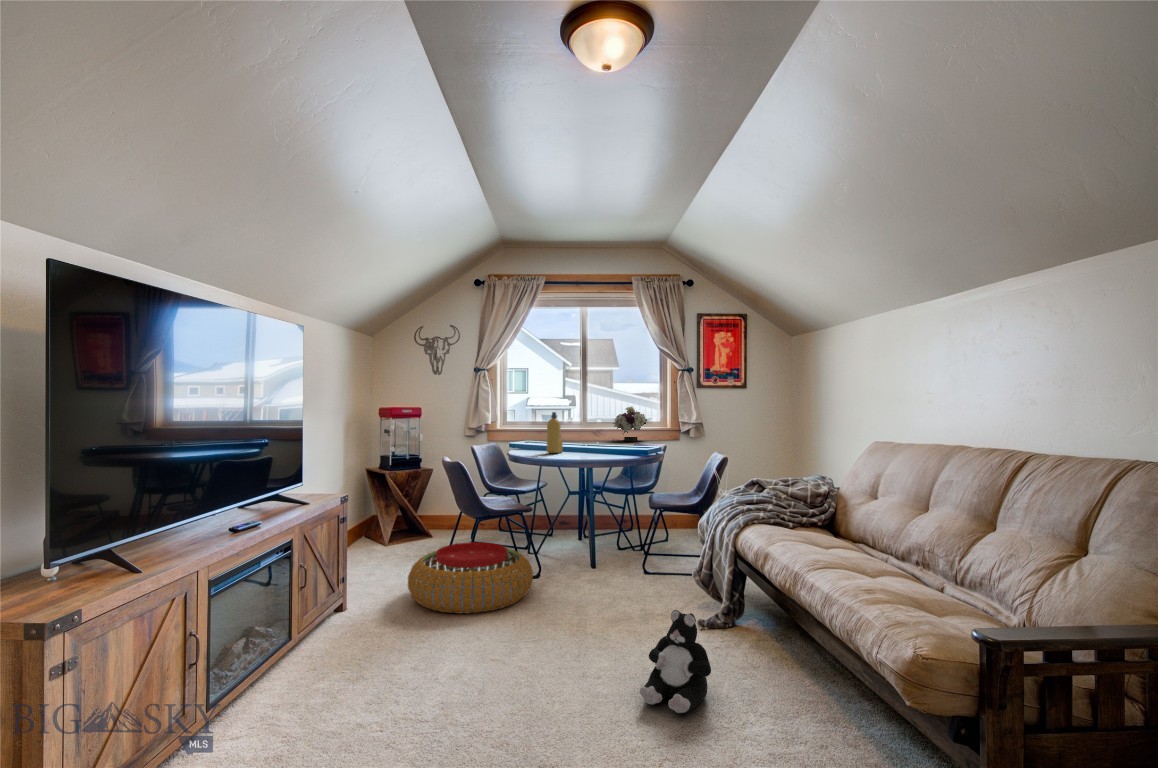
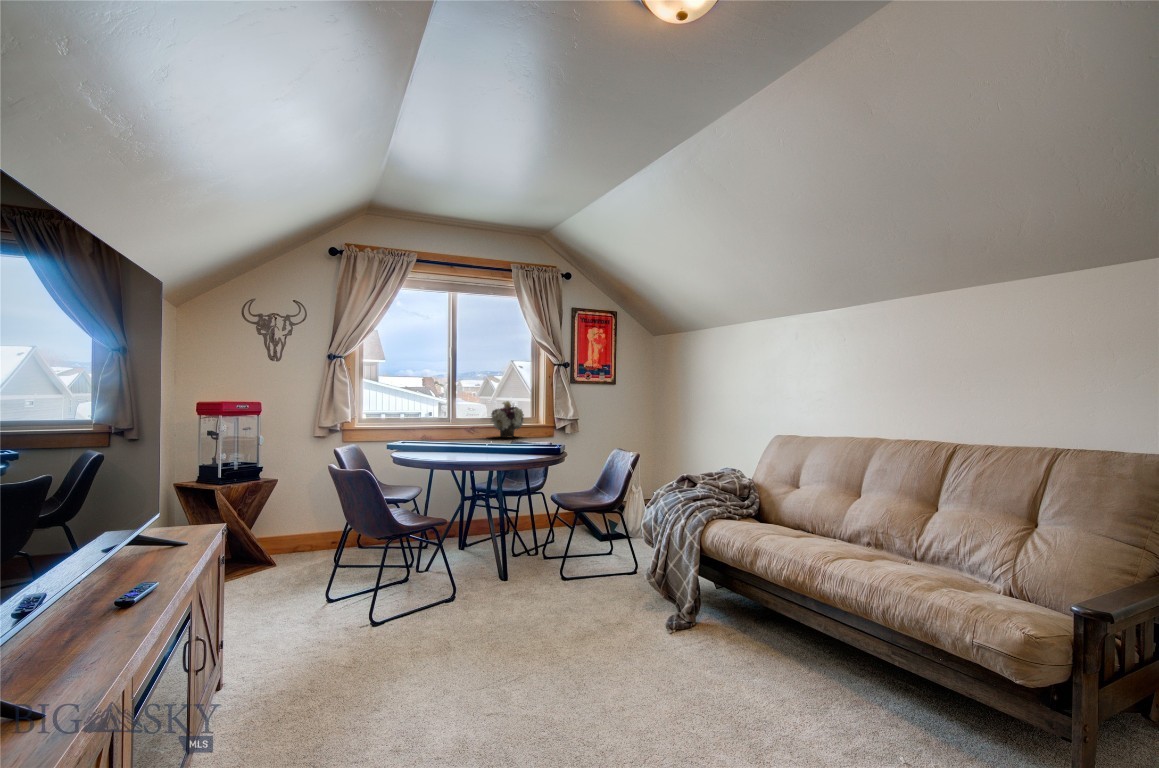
bottle: present [547,412,563,453] -> none [460,410,475,456]
pouf: present [408,542,533,613] -> none [324,568,482,665]
plush toy: present [640,610,711,713] -> none [700,621,773,728]

